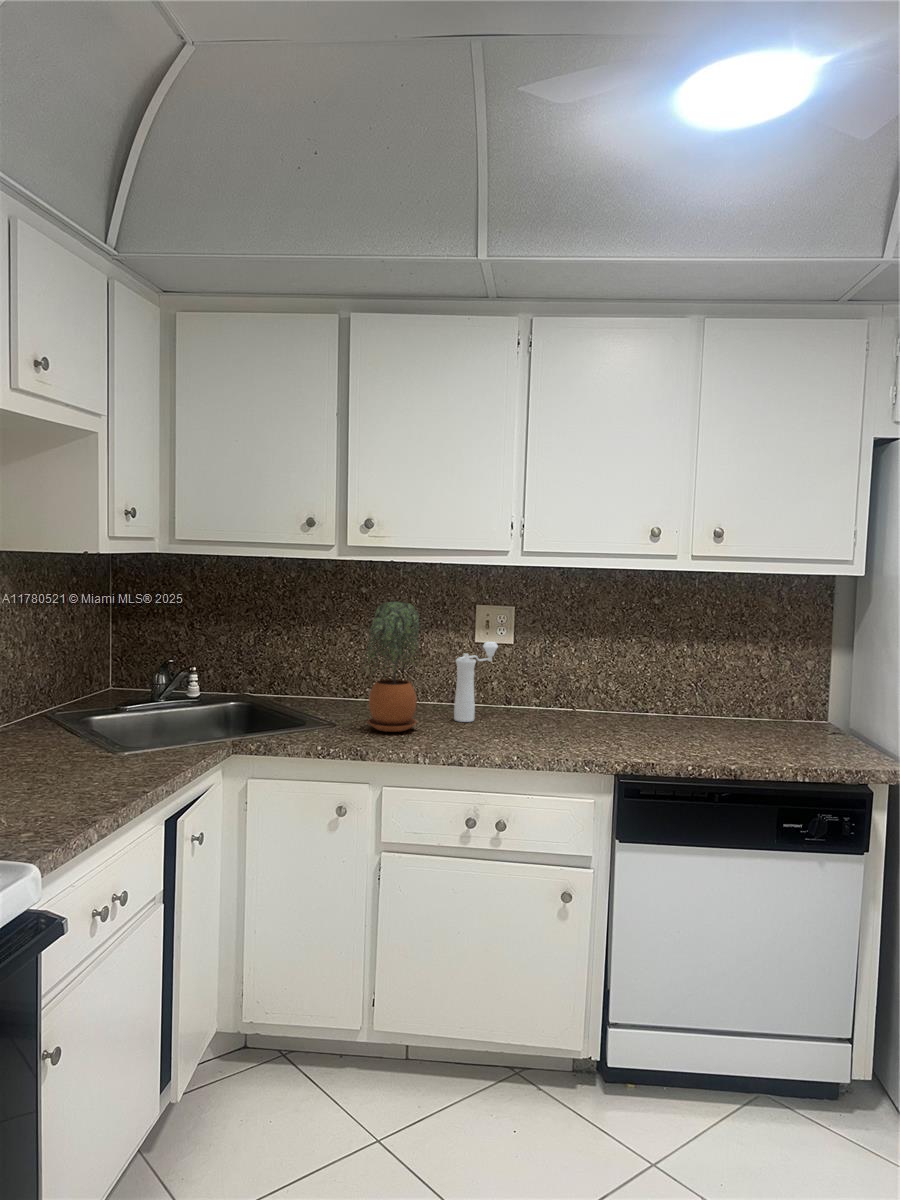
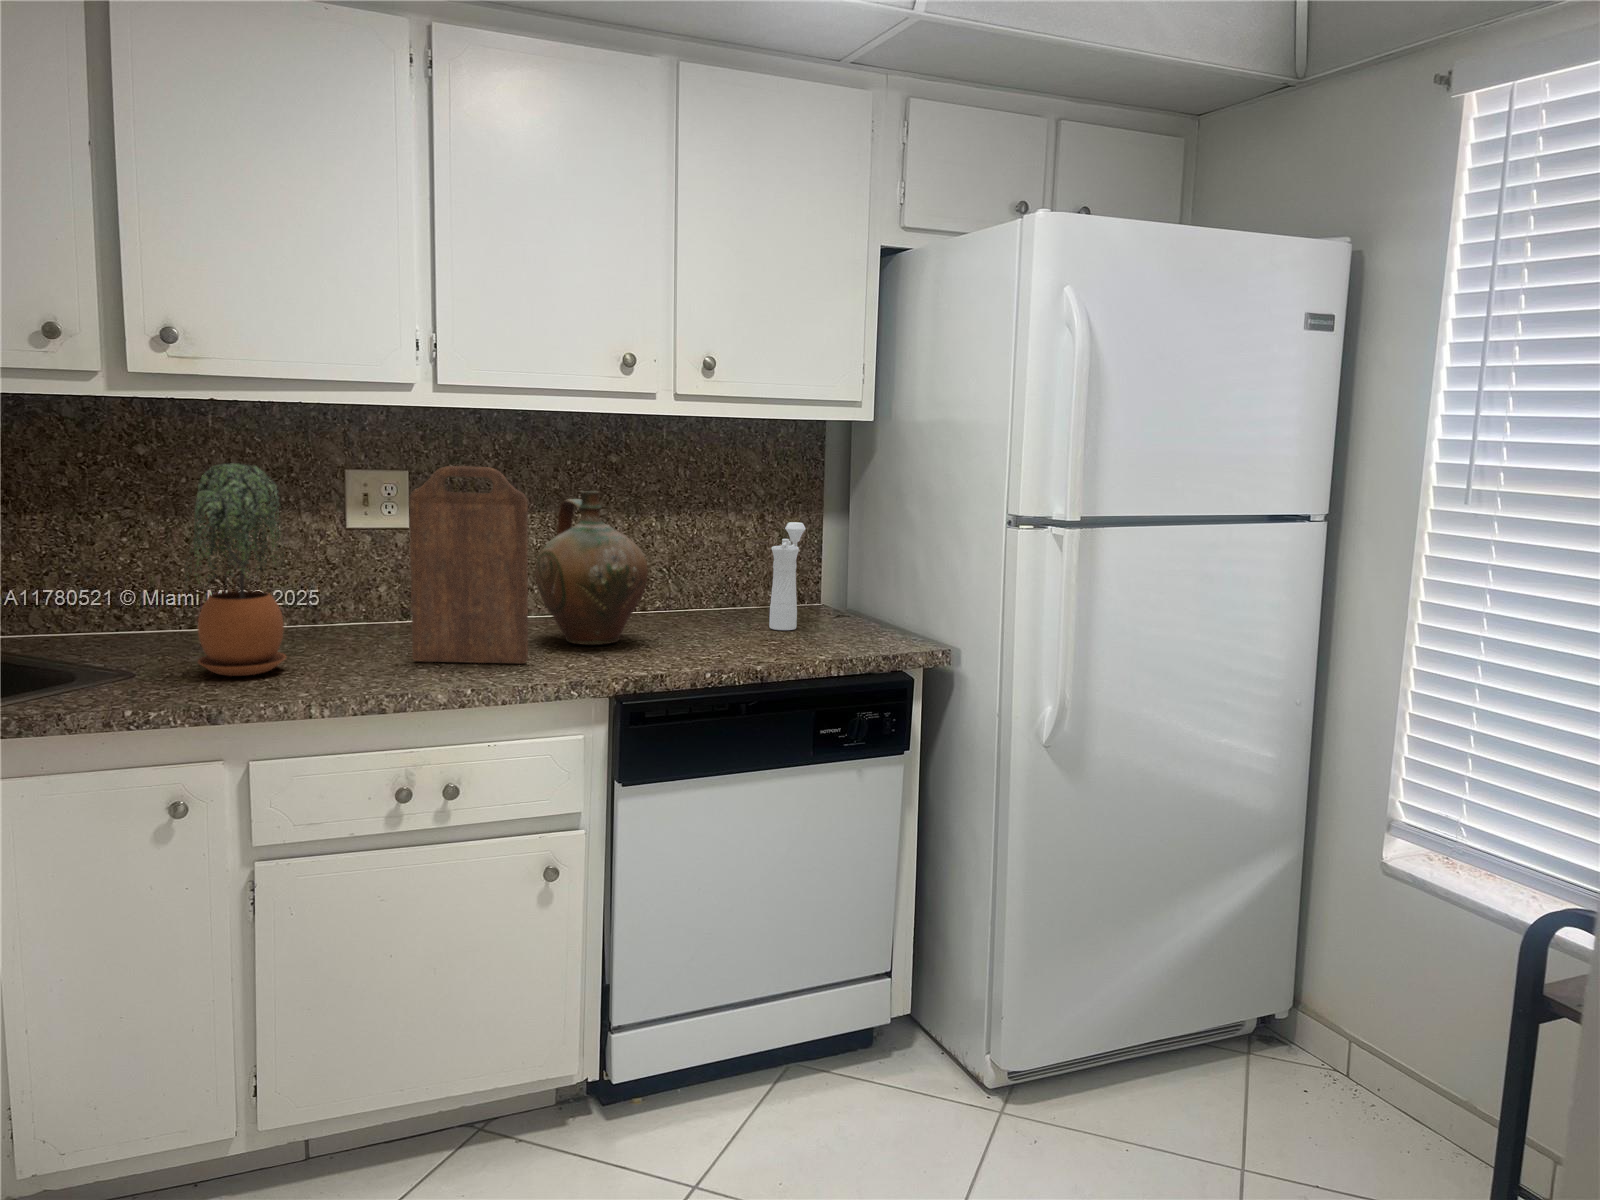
cutting board: none [492,606,569,744] -> present [409,466,528,664]
ceramic jug: none [584,625,662,735] -> present [535,491,648,645]
pepper mill: present [454,642,498,722] -> present [769,522,806,630]

